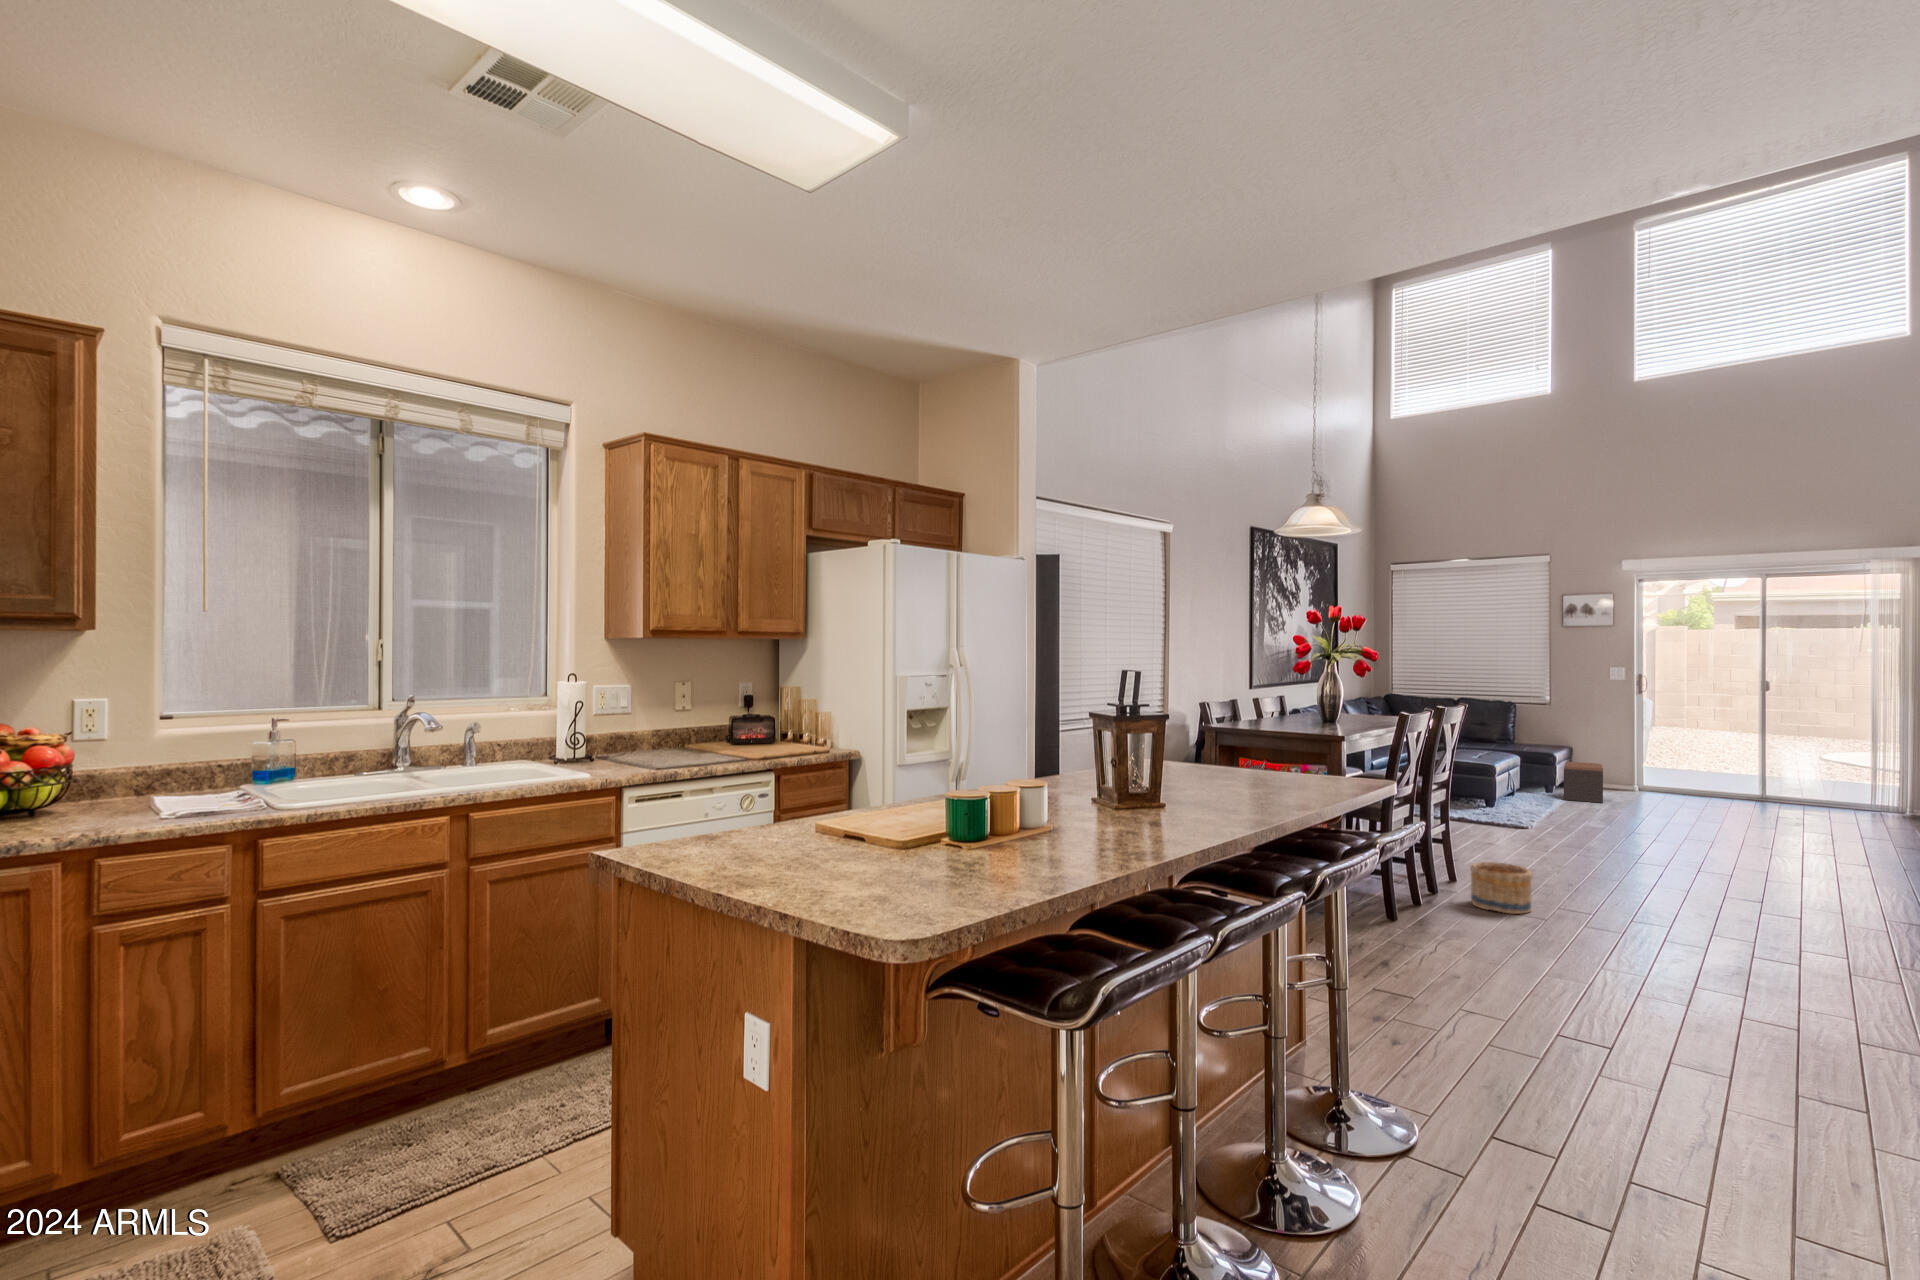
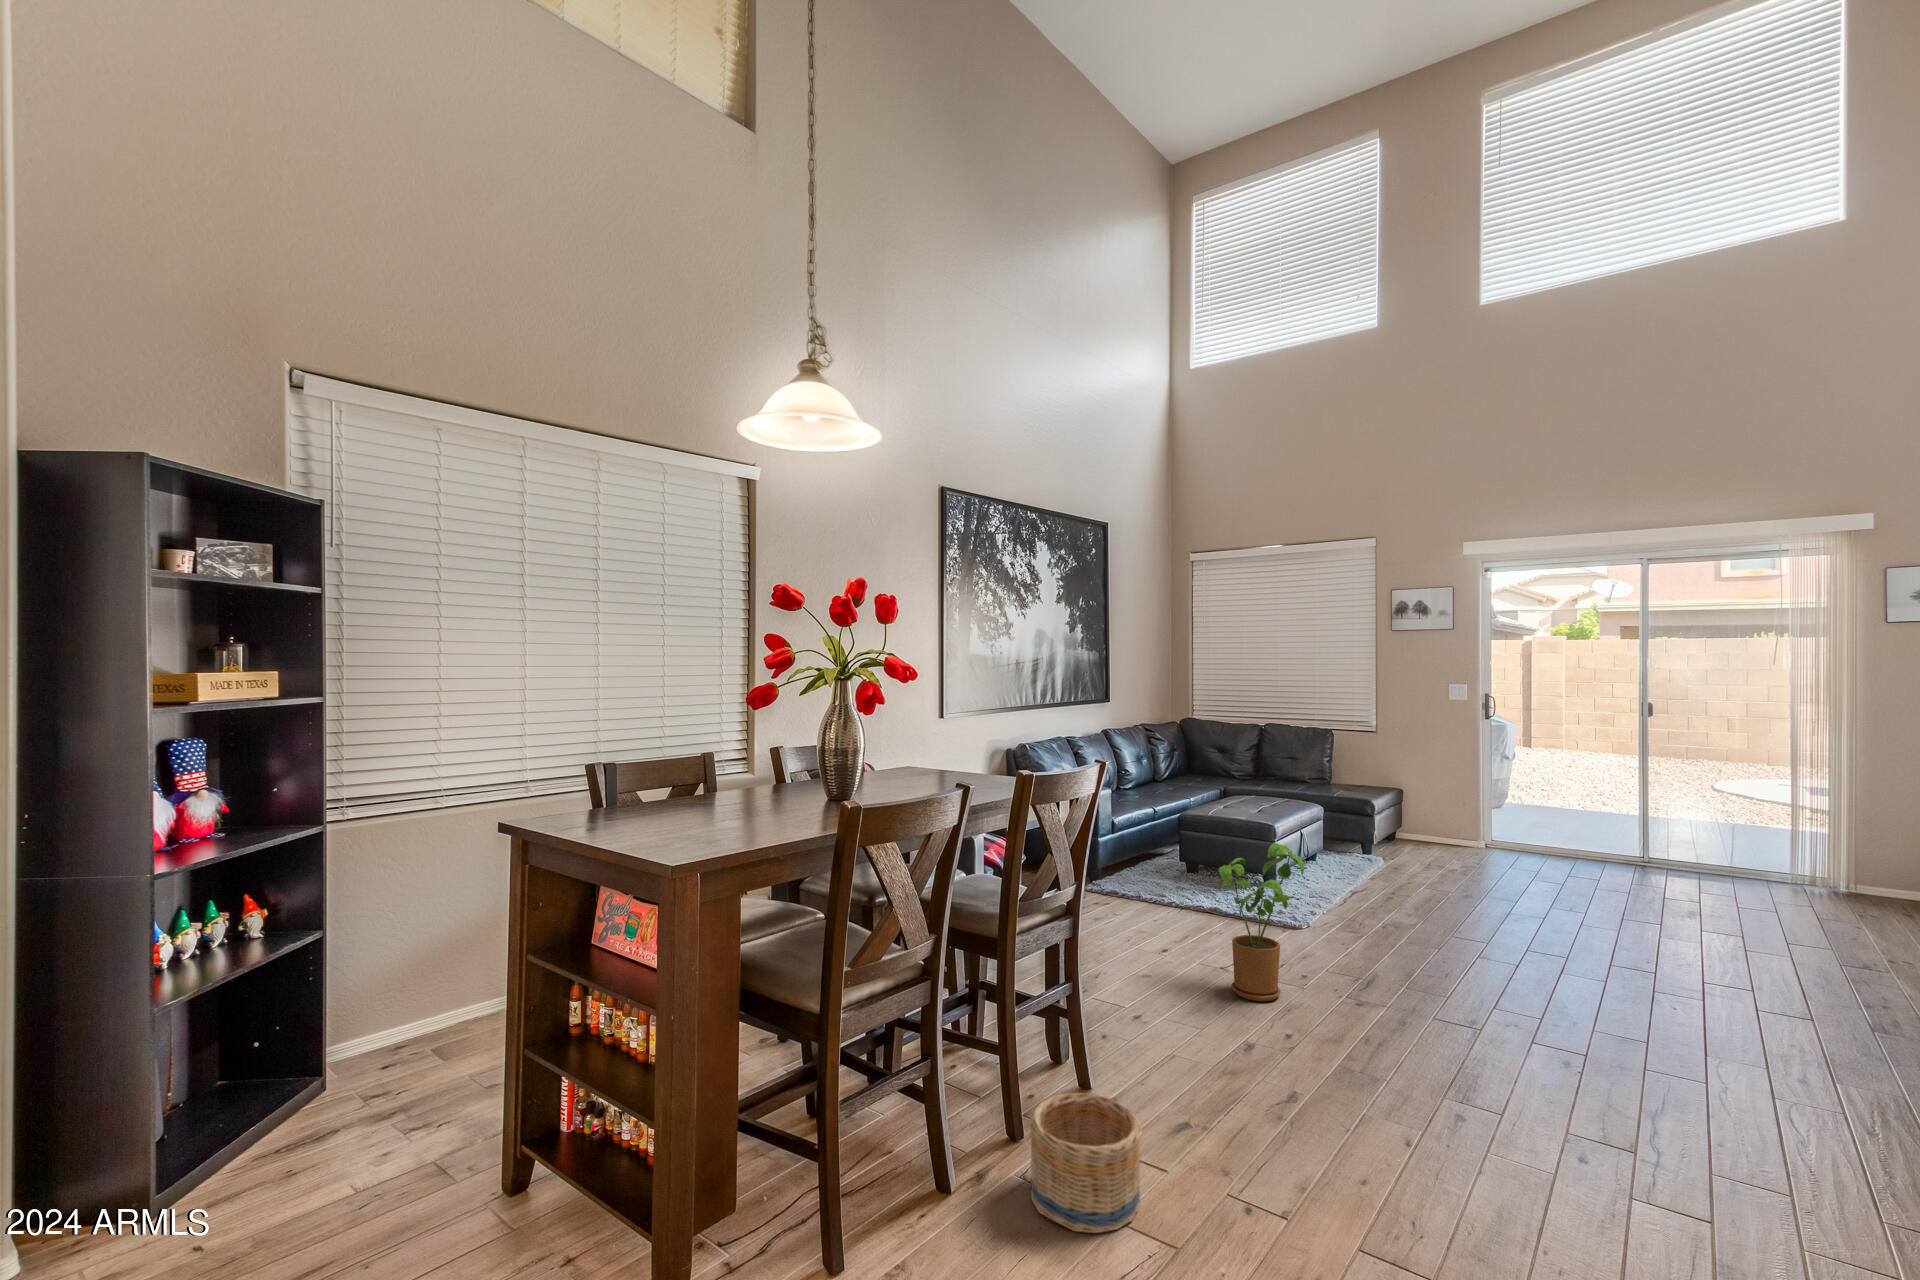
house plant: none [1499,759,1560,853] -> present [1219,843,1309,1001]
footstool: present [1564,762,1603,803] -> none [1377,814,1431,875]

